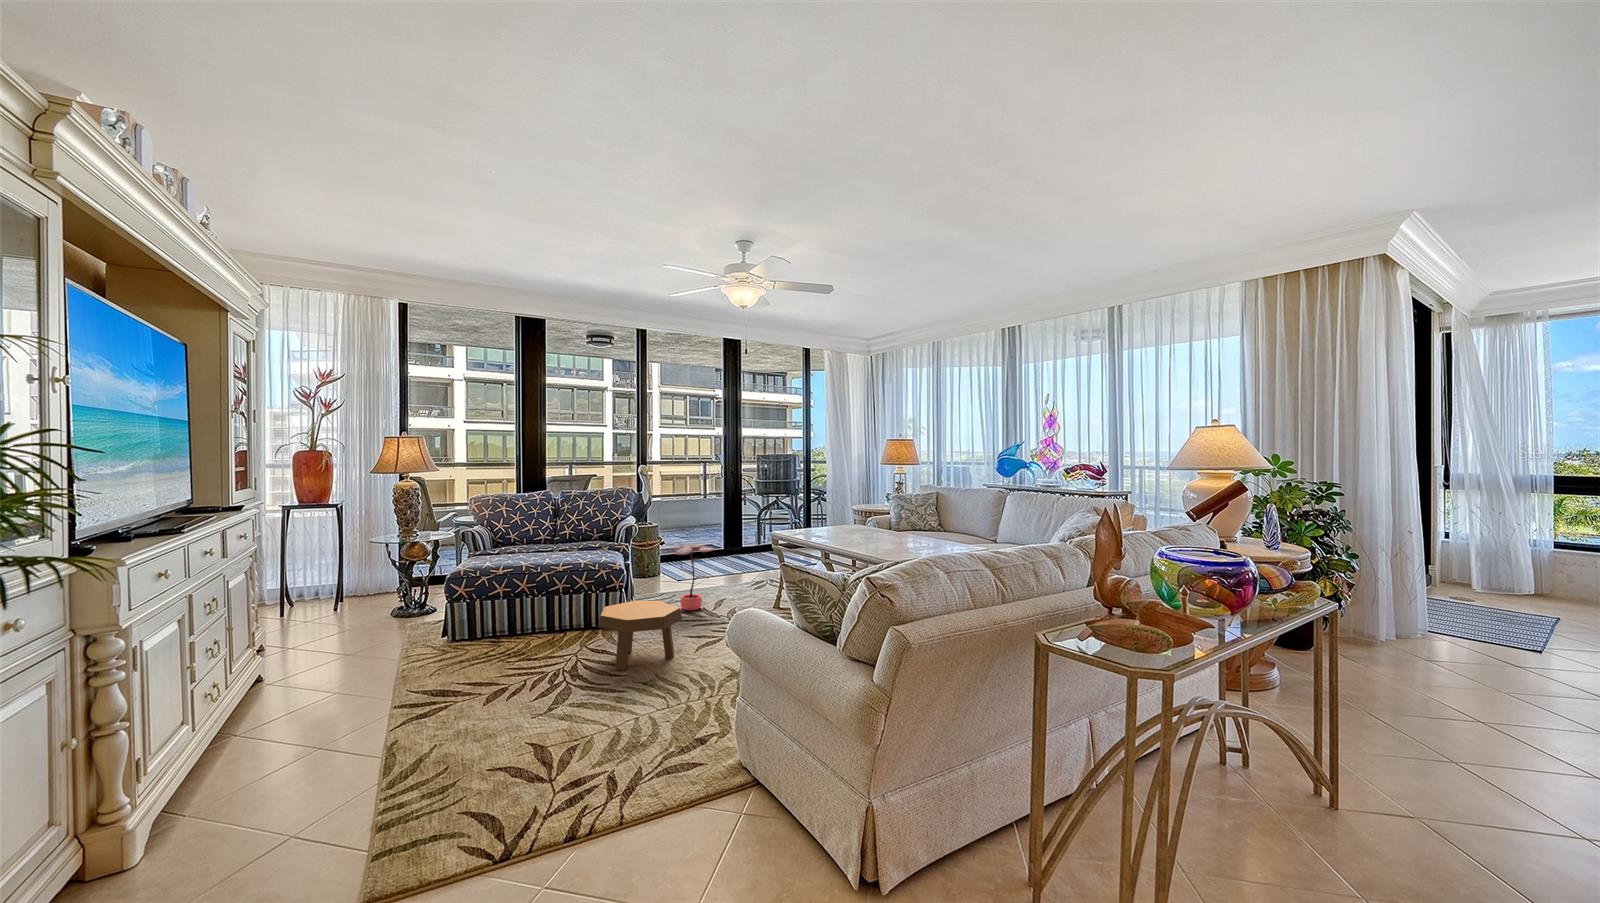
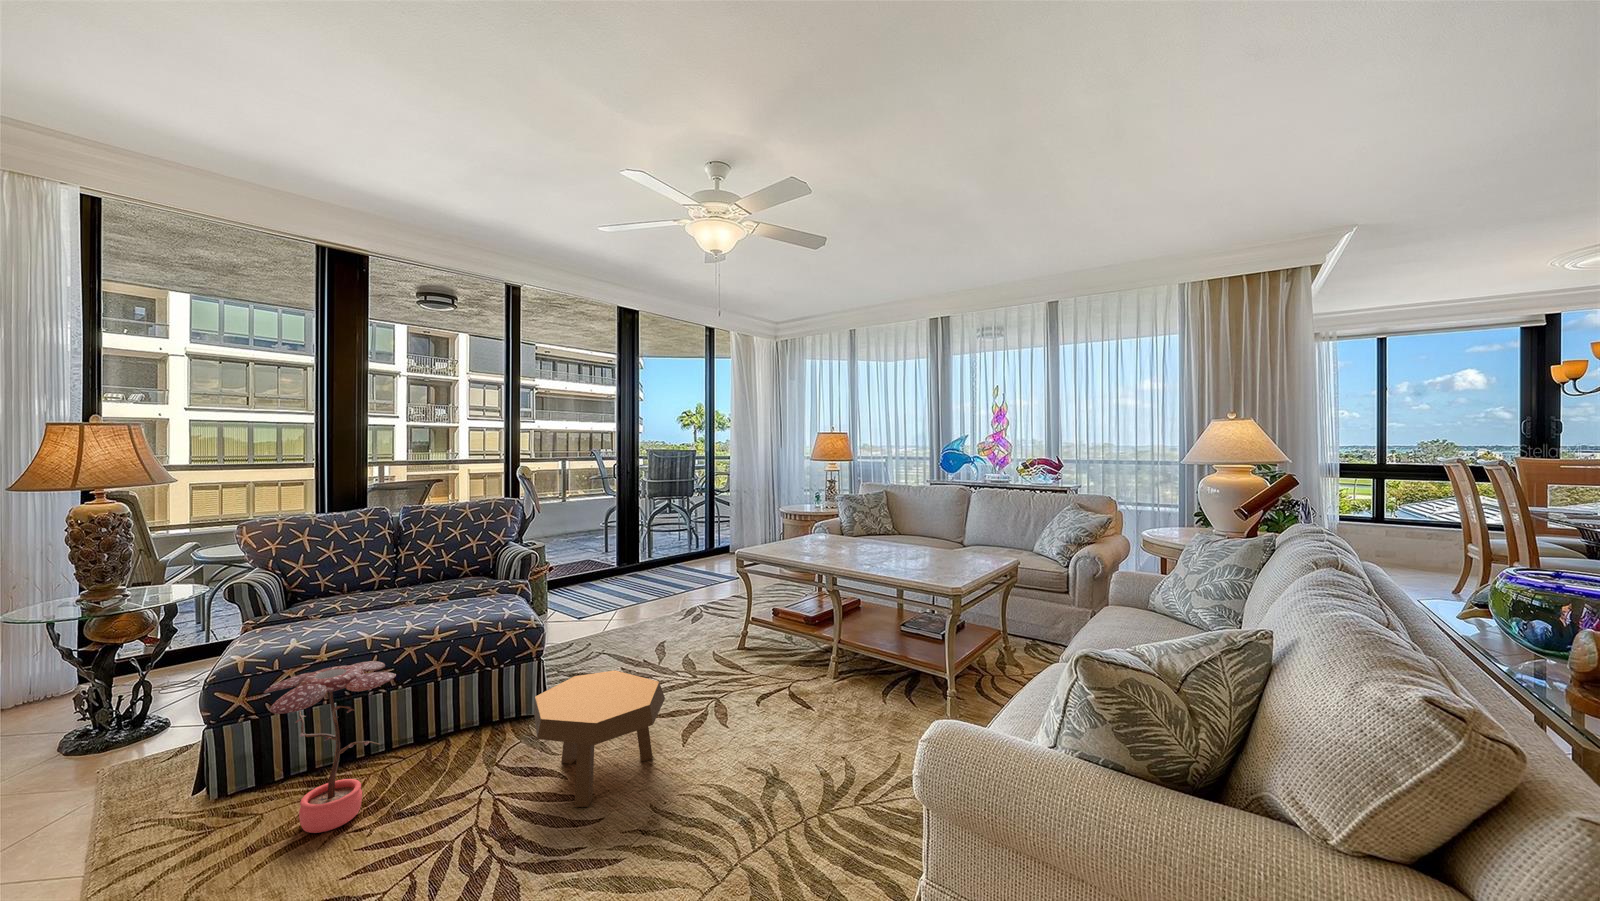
potted plant: present [668,544,715,610] -> present [264,661,396,833]

